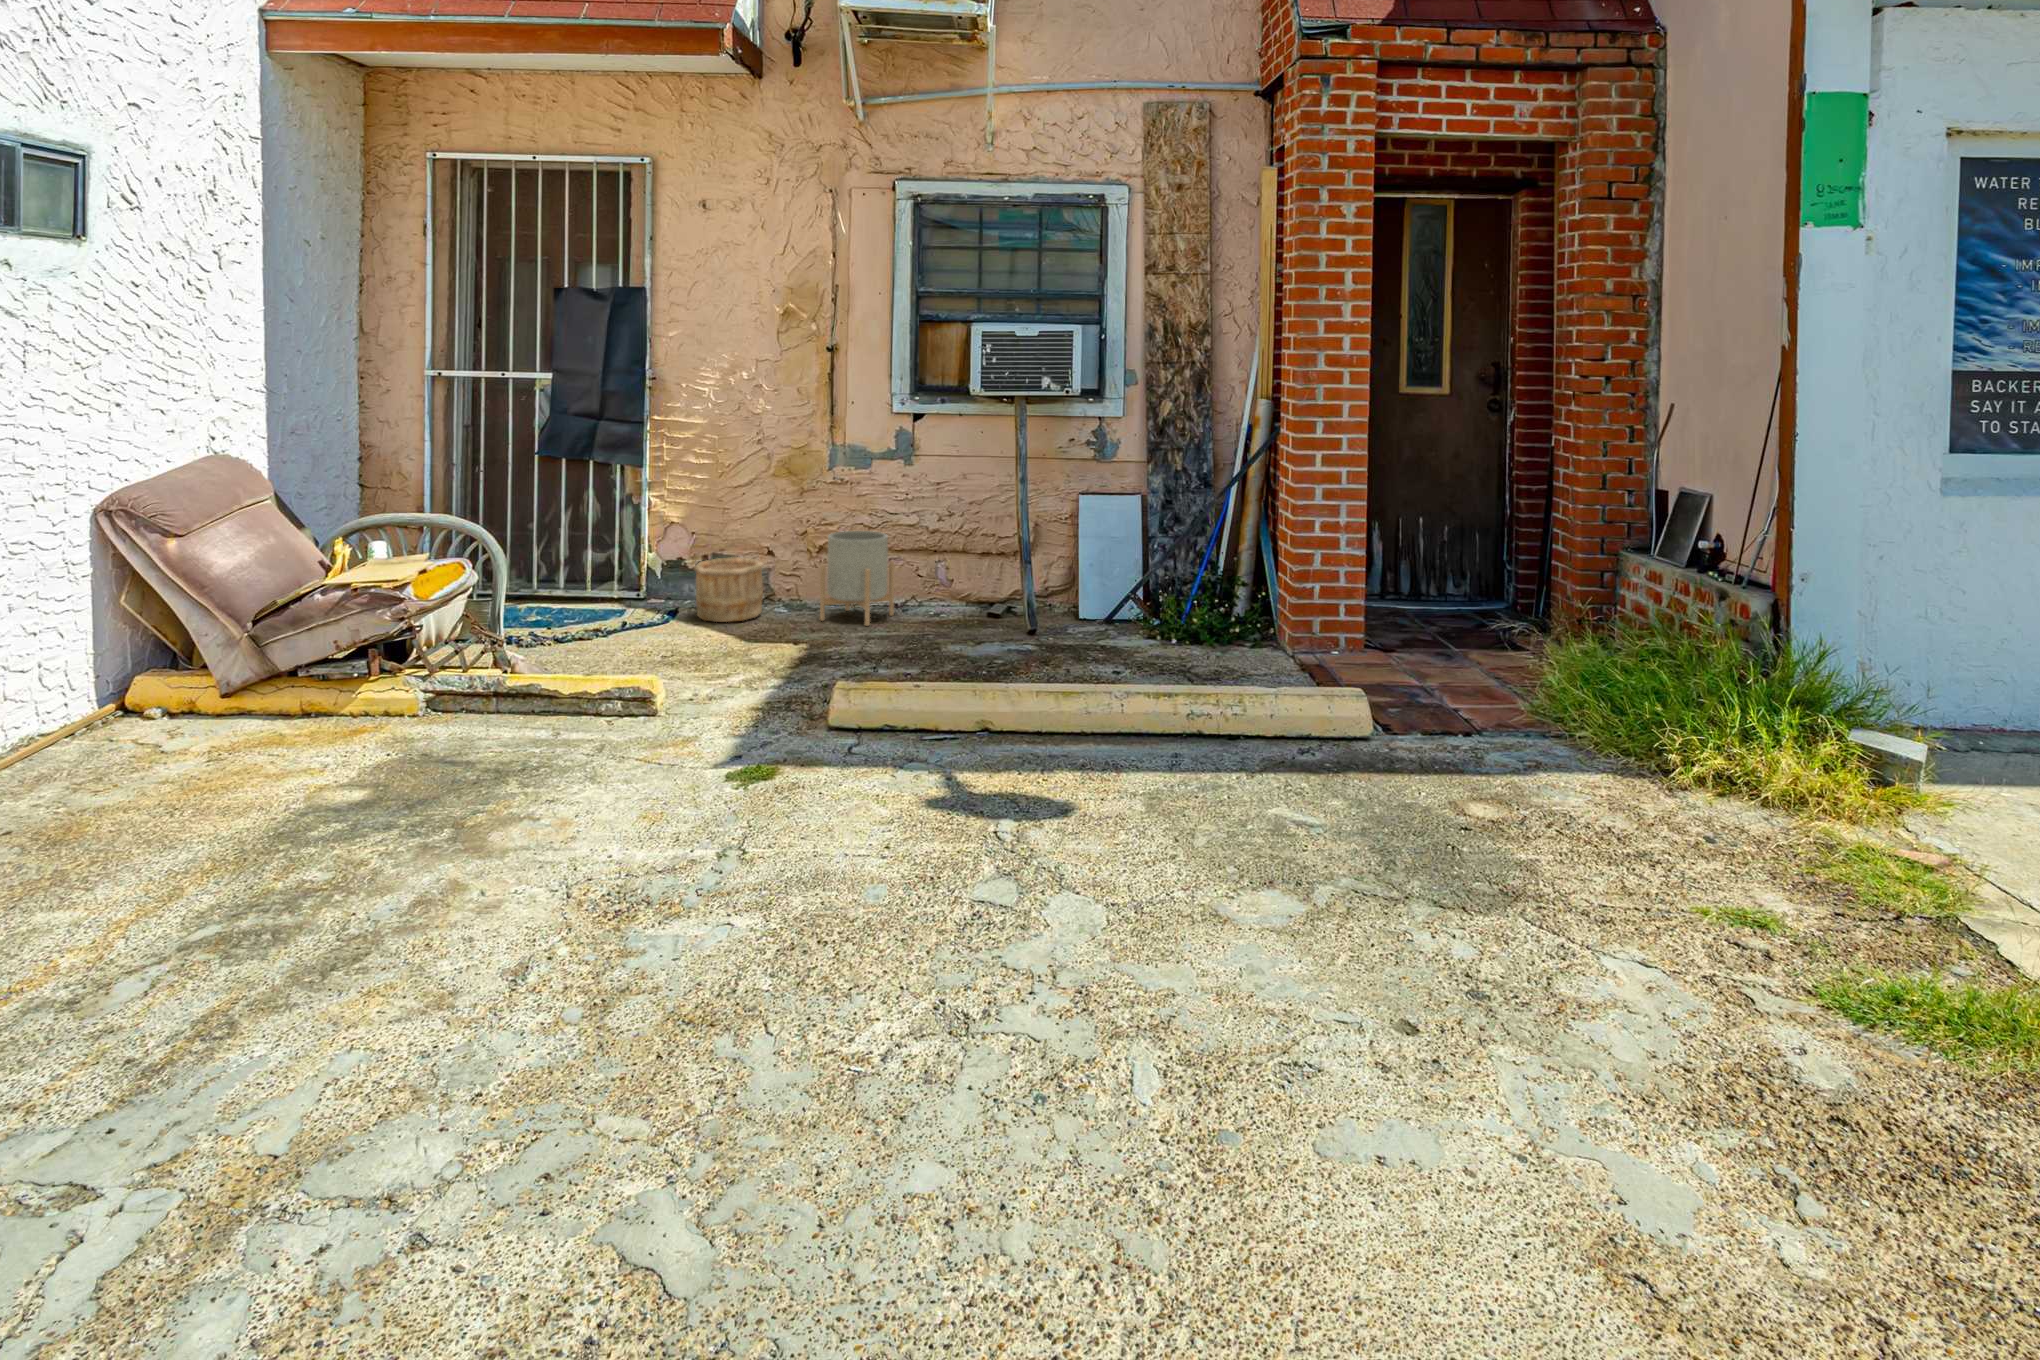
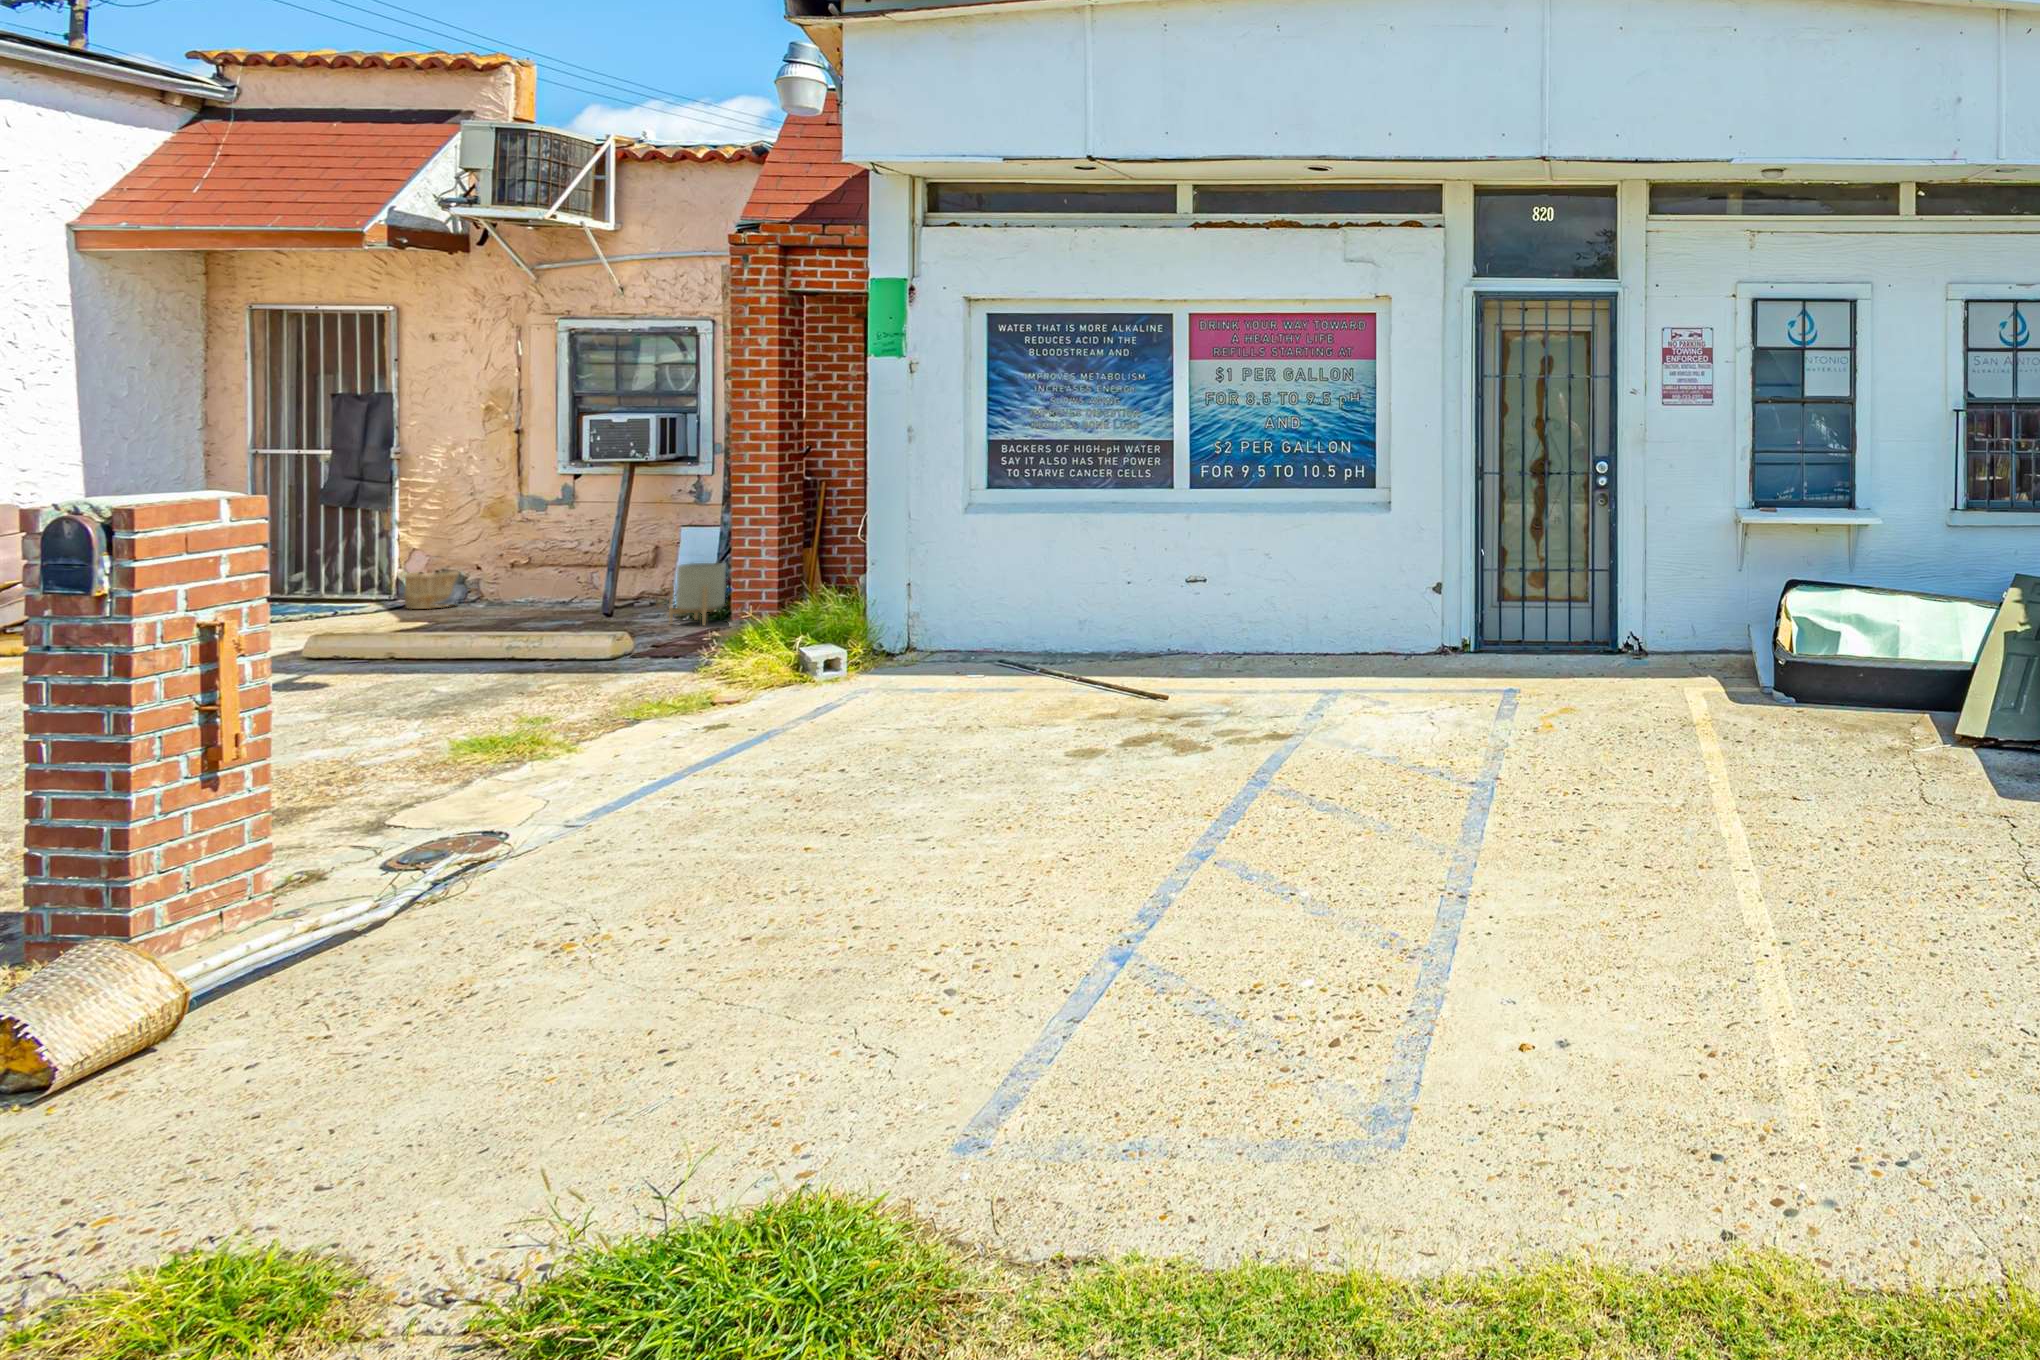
planter: present [820,531,894,626] -> present [669,563,726,626]

